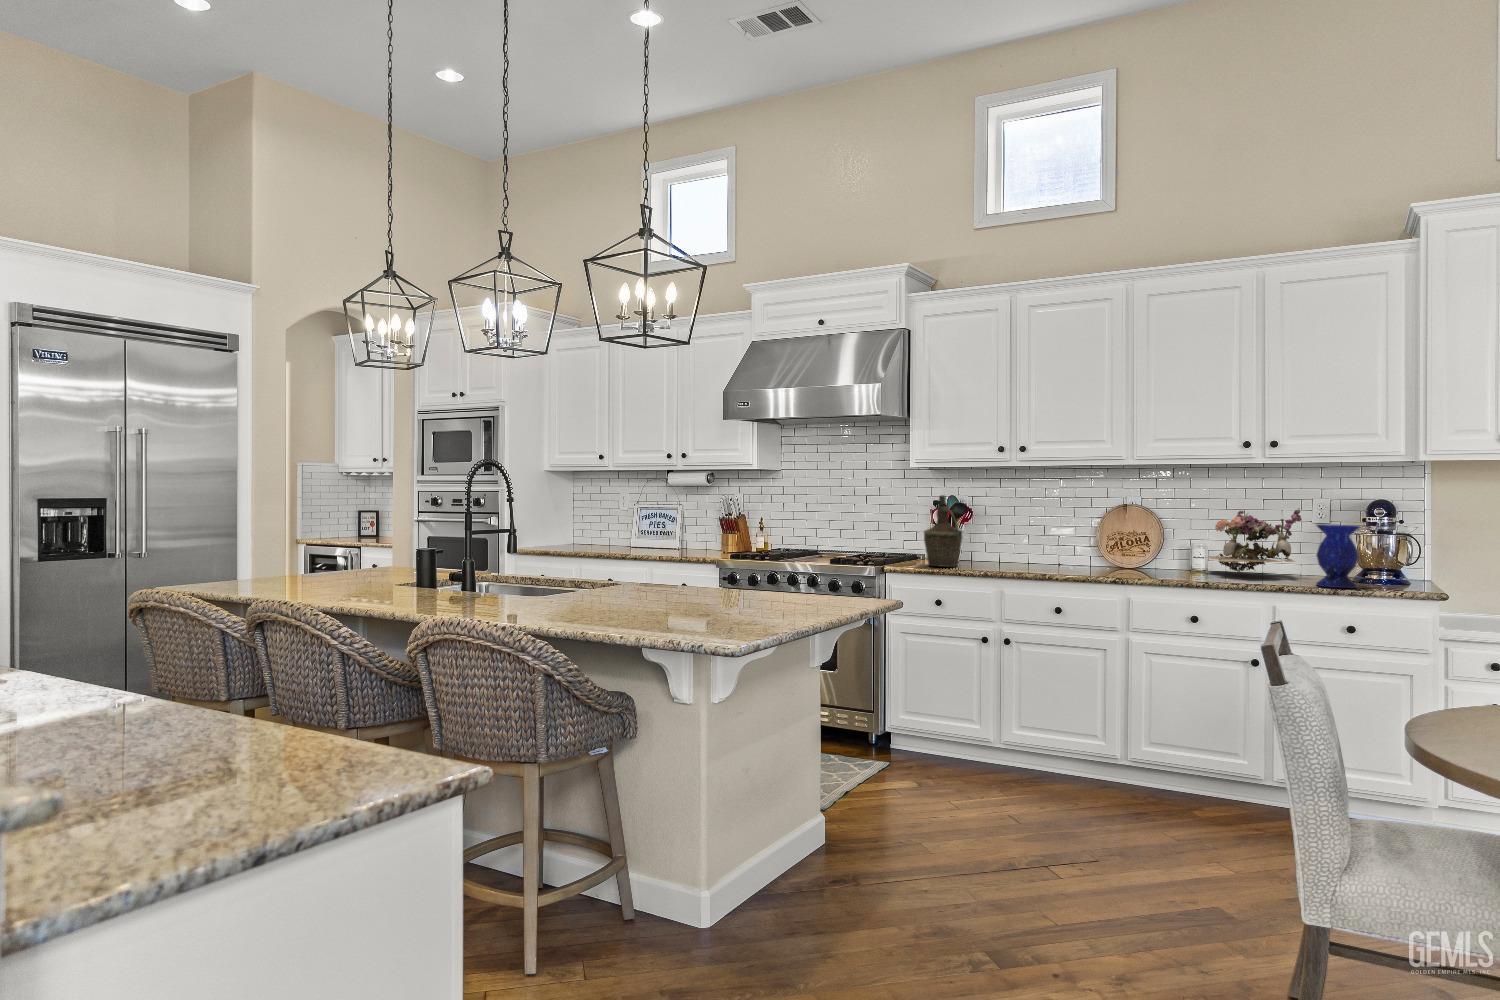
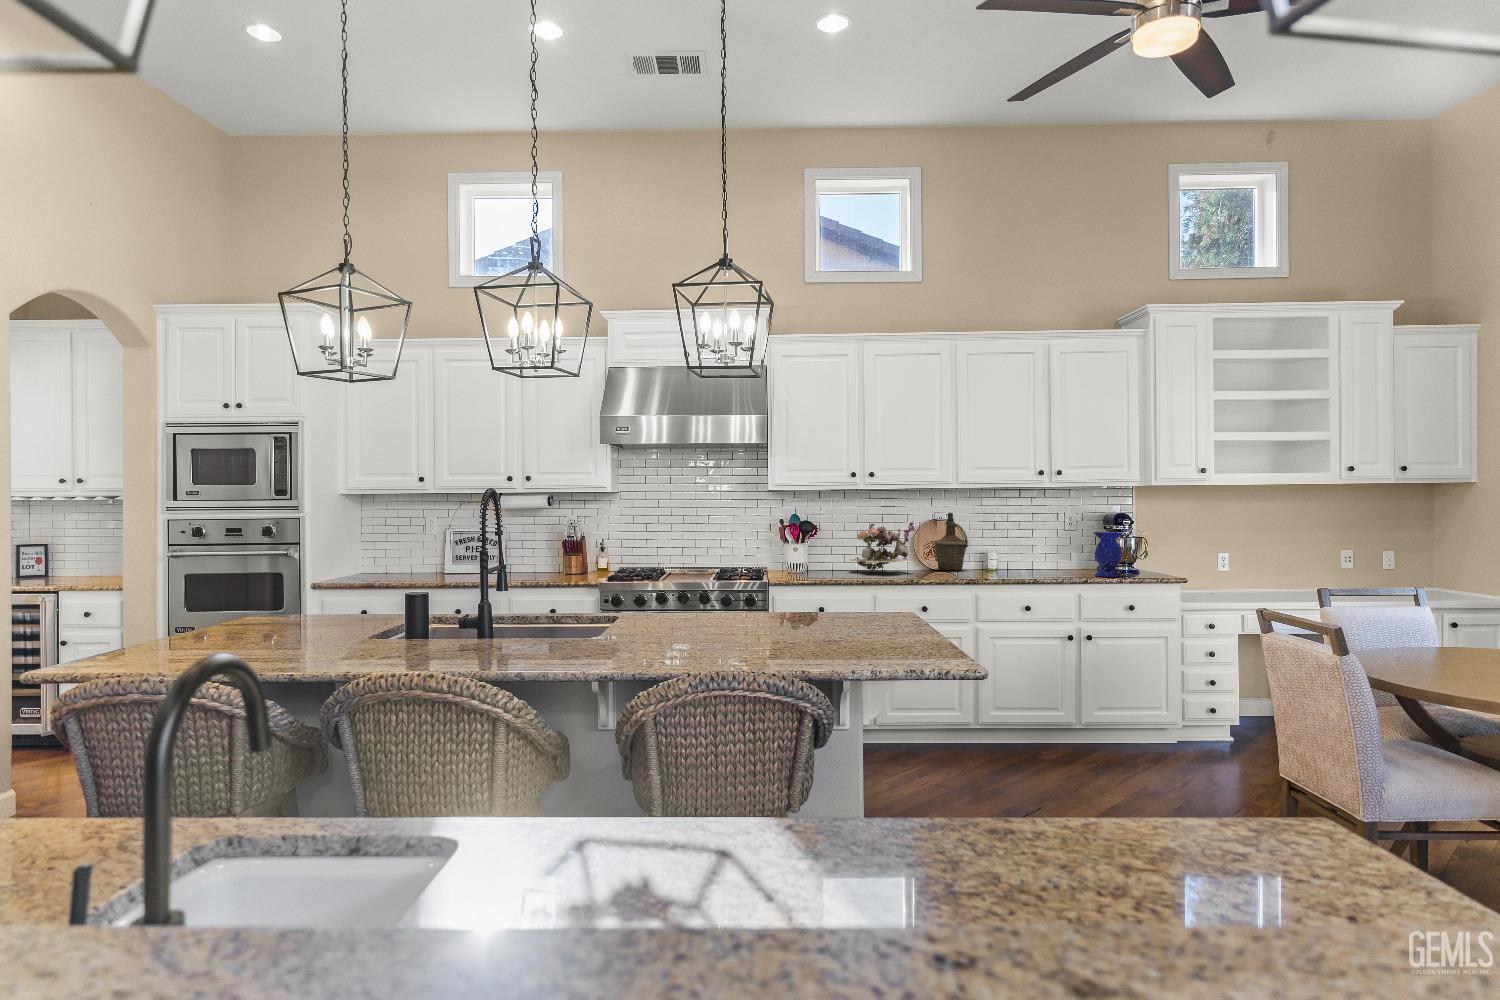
bottle: present [924,495,963,567] -> present [935,513,968,570]
flower arrangement: present [1208,508,1302,574] -> present [851,521,915,571]

